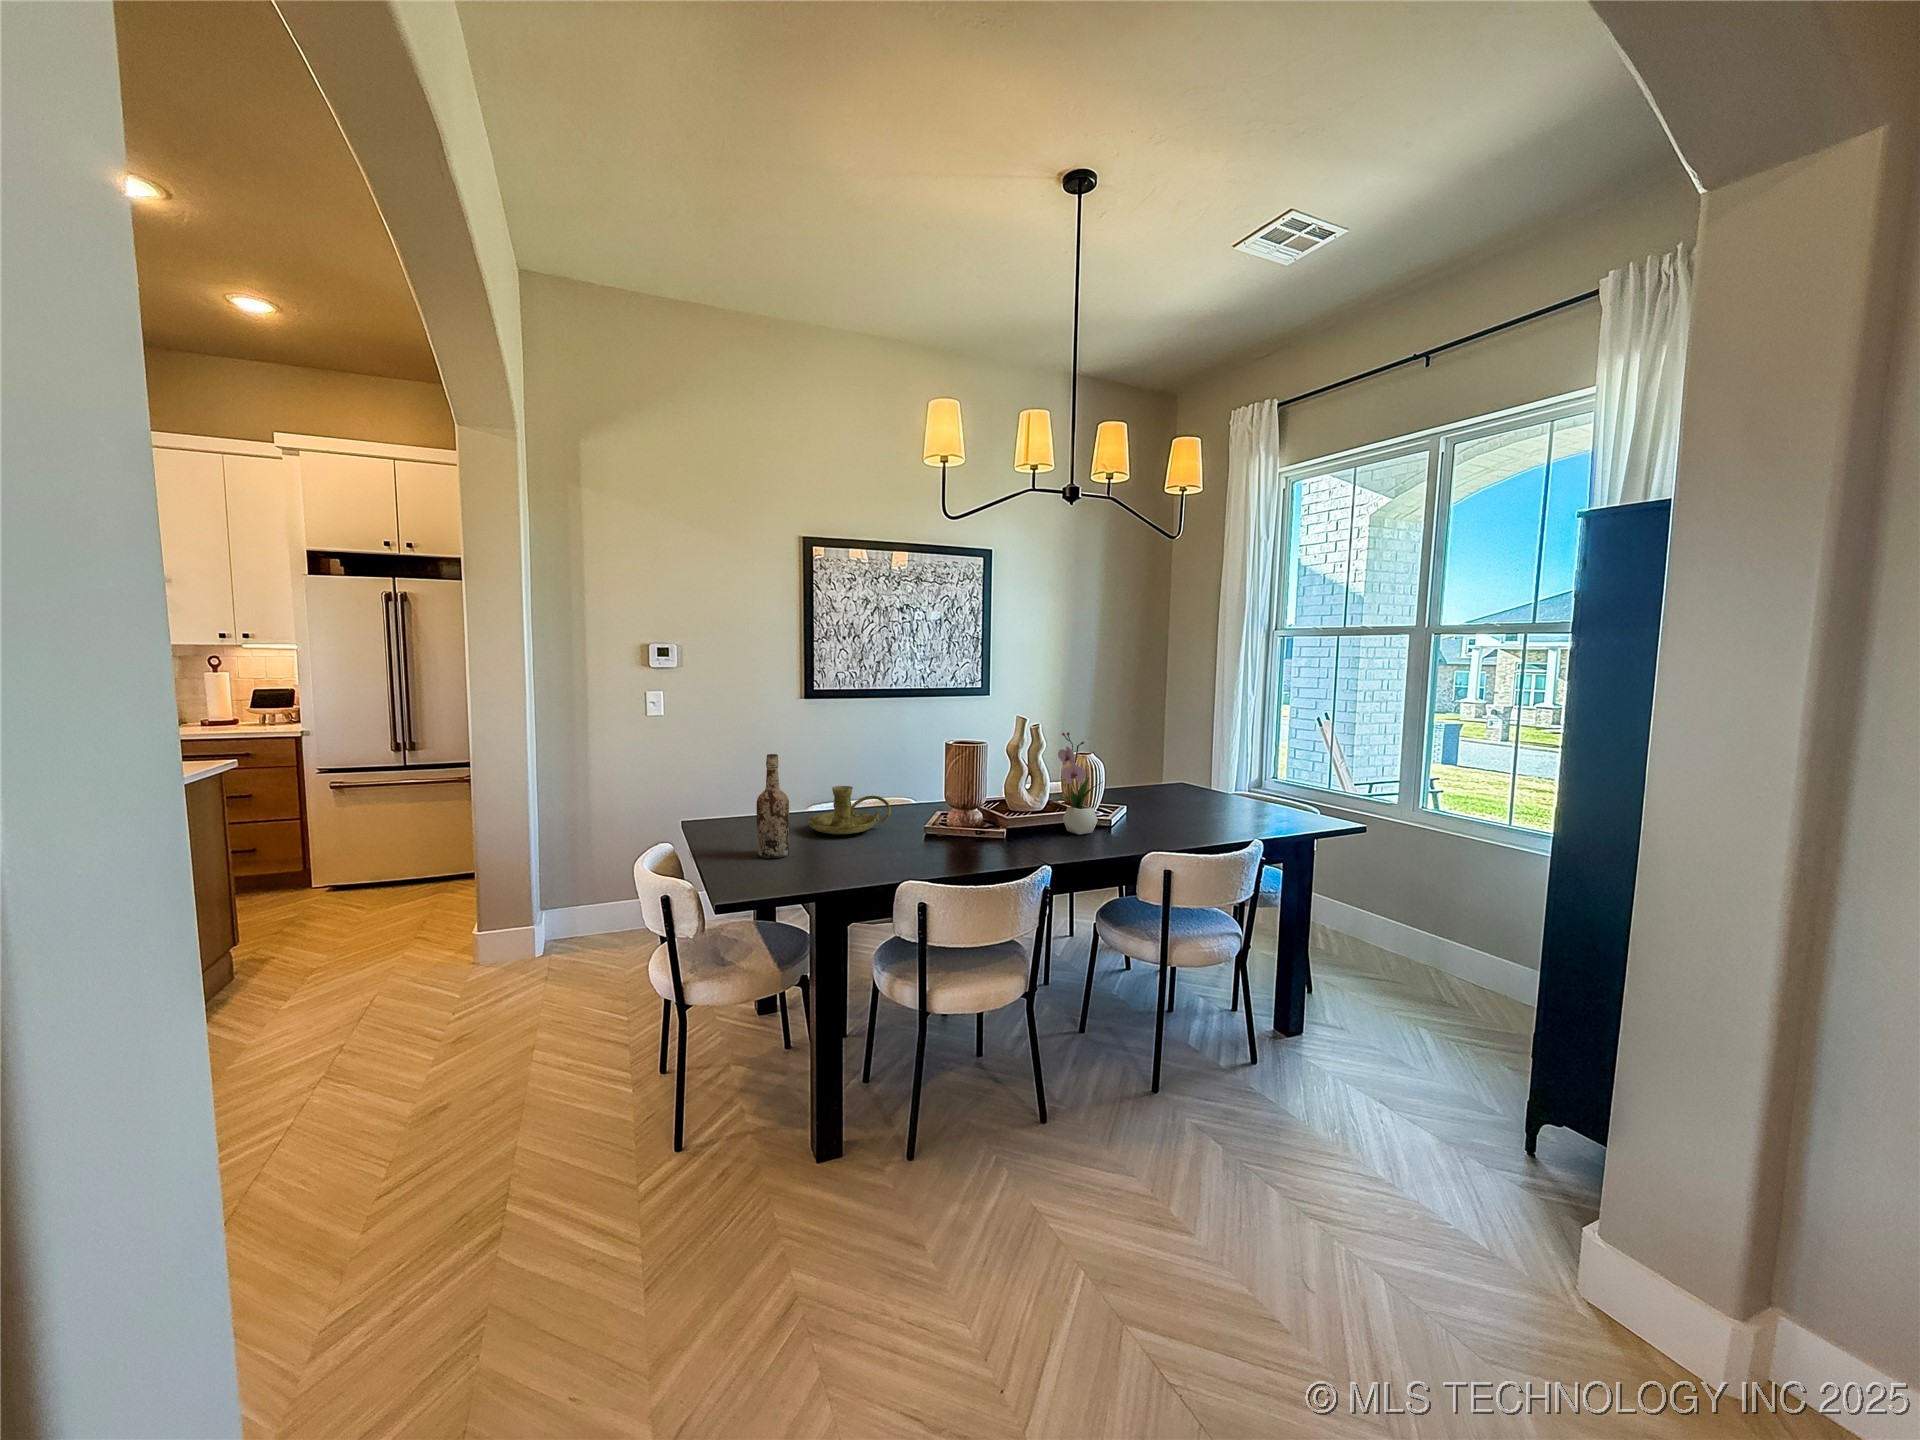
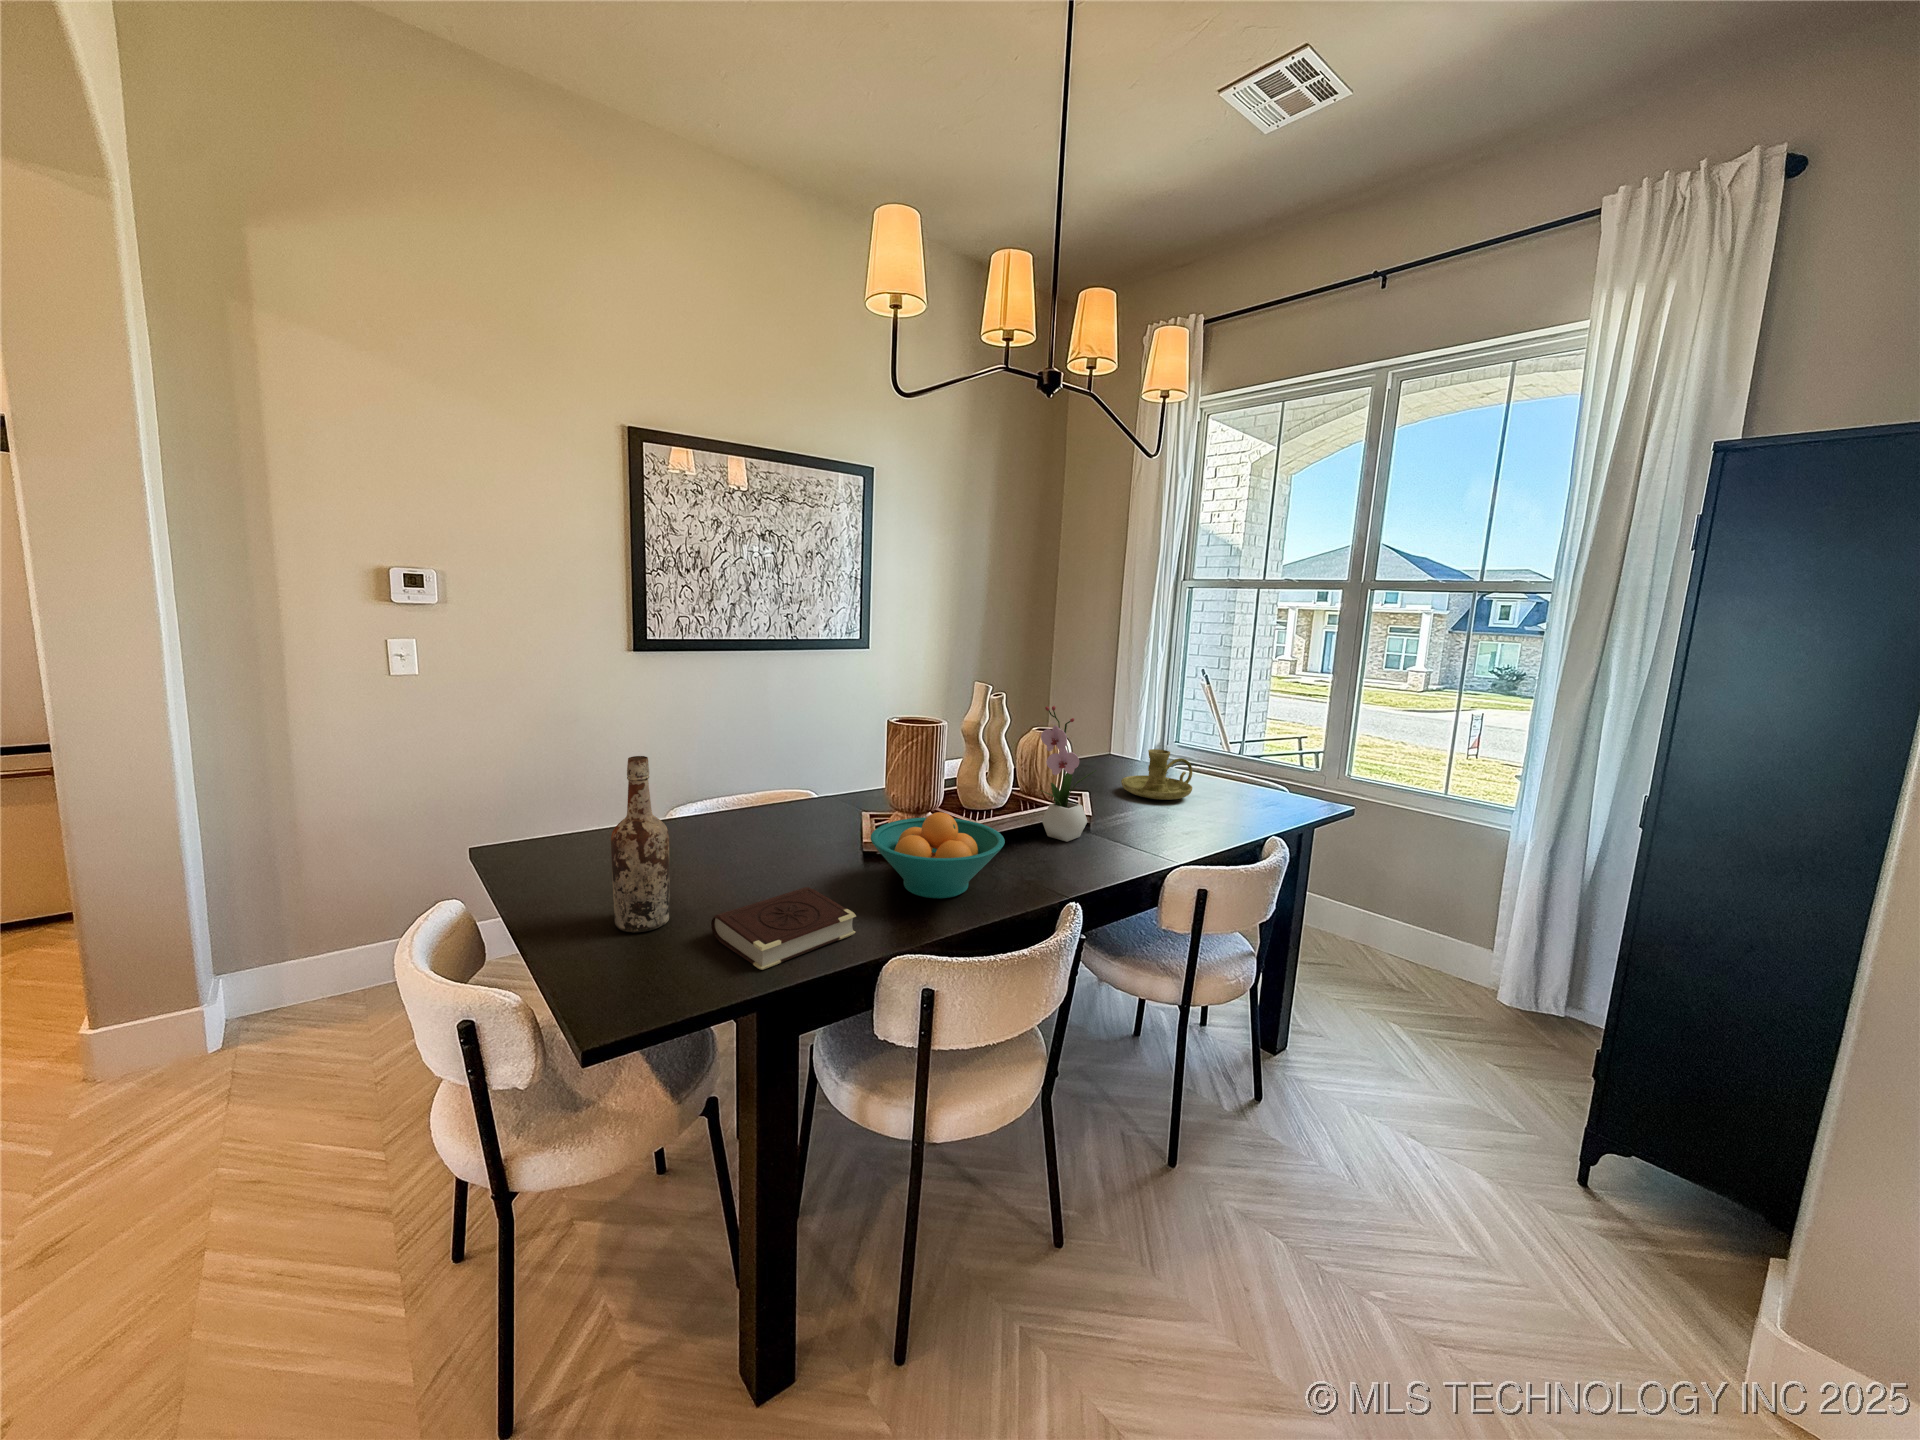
candle holder: present [808,786,891,834] -> present [1121,749,1192,800]
fruit bowl: none [916,800,1007,856] -> present [871,812,1005,898]
book: none [809,841,893,878] -> present [711,887,856,970]

